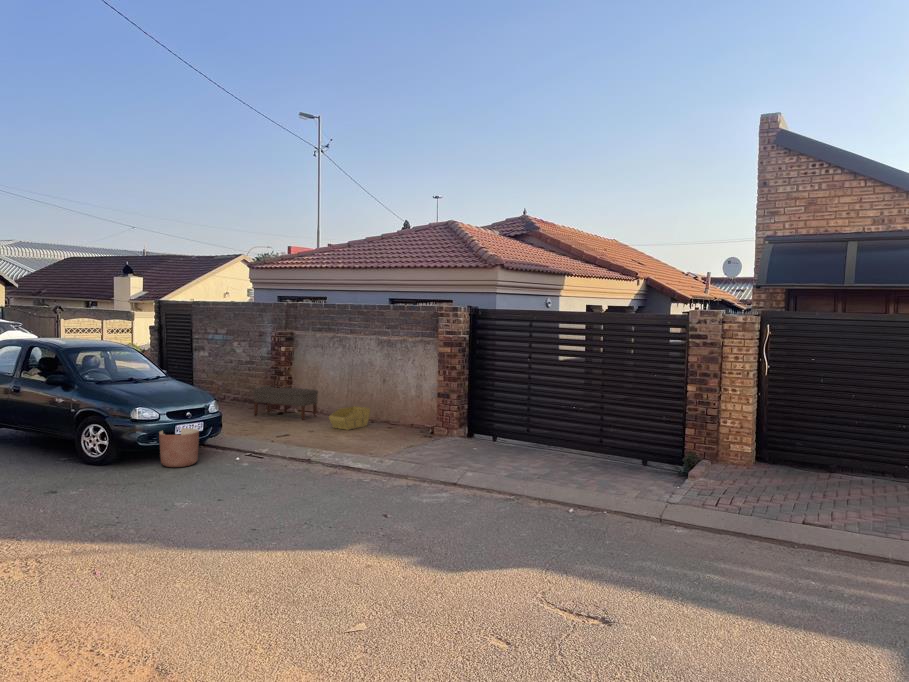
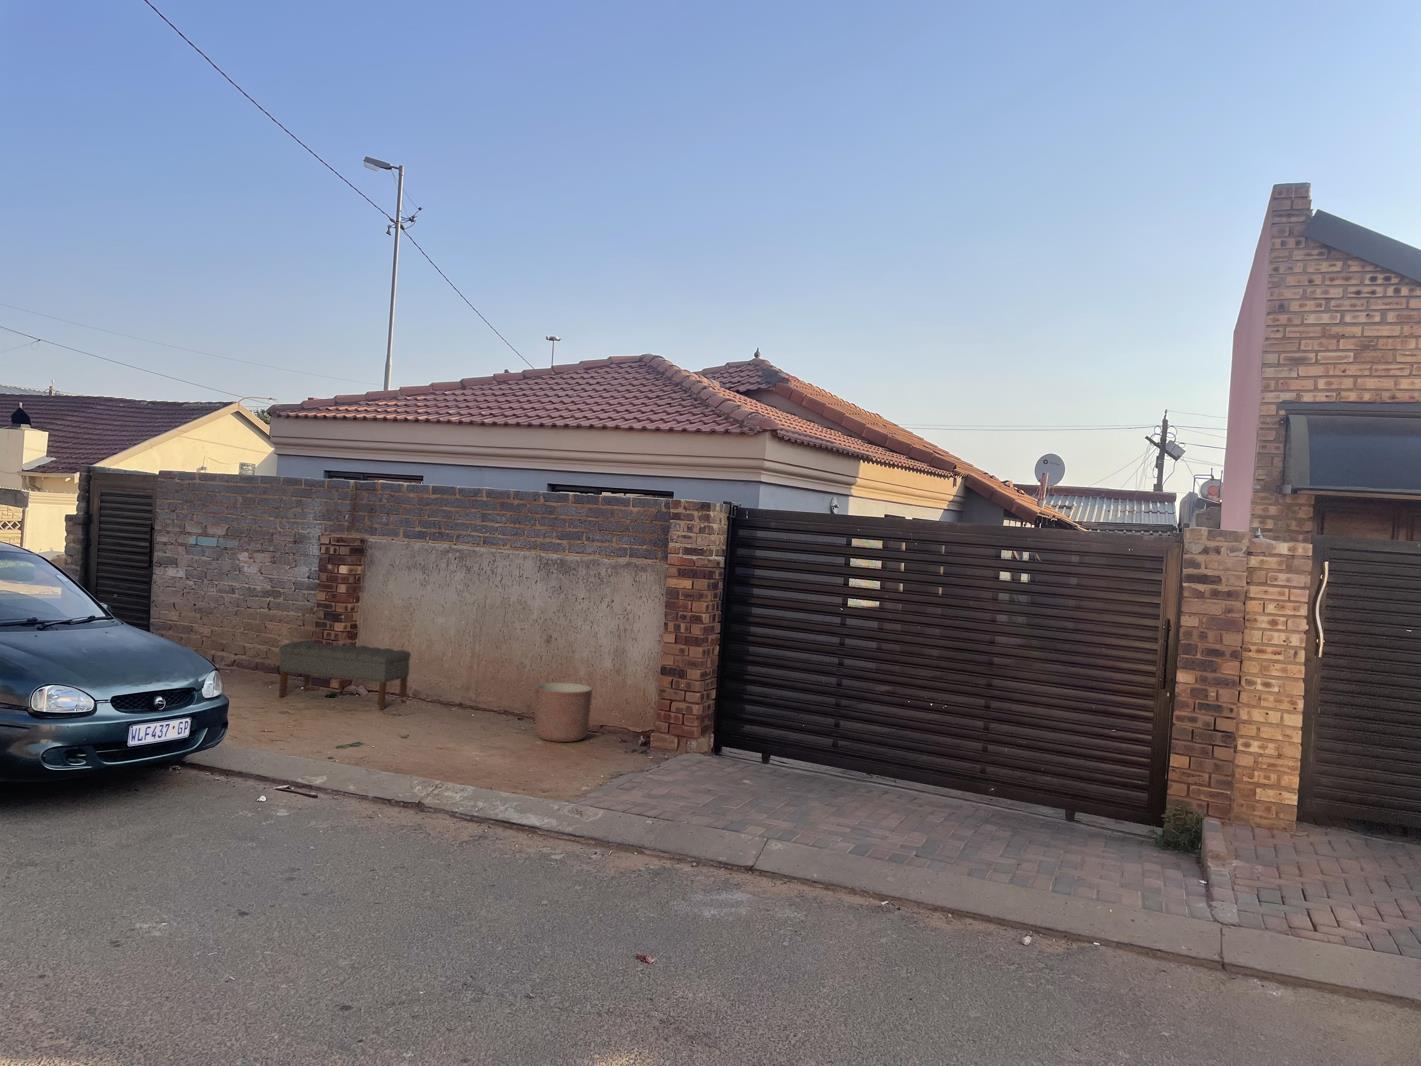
storage bin: present [329,406,370,430] -> none [440,685,520,734]
planter: present [159,428,199,467] -> present [535,683,592,742]

